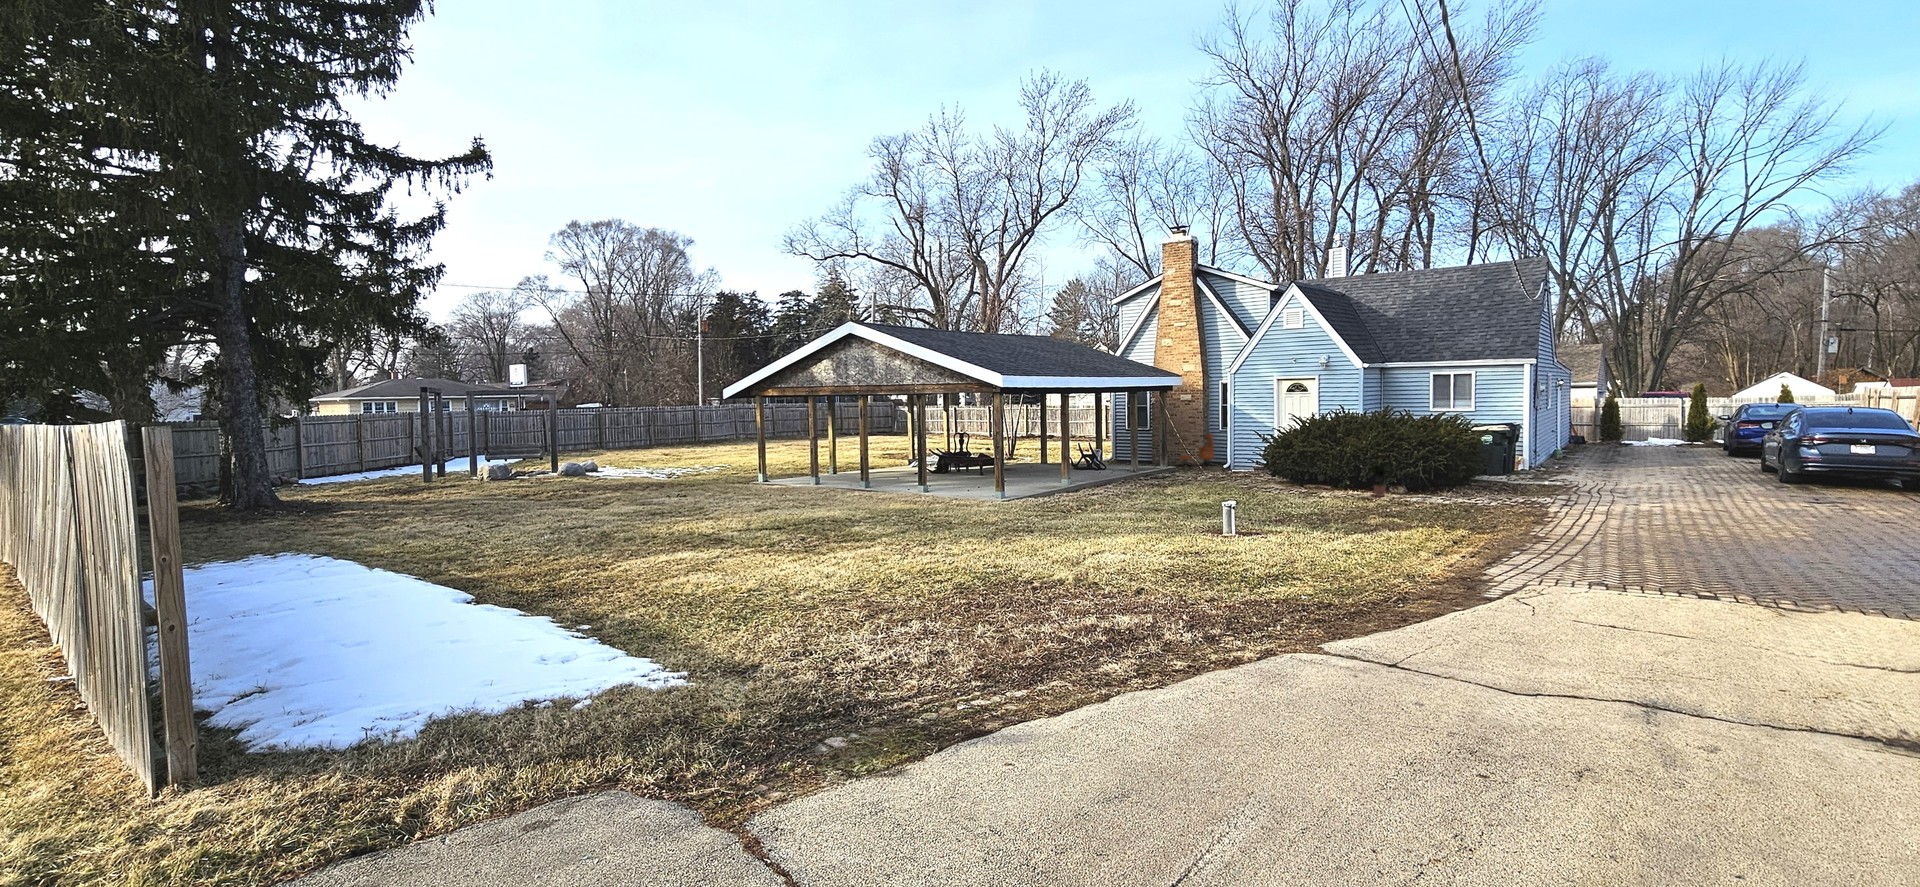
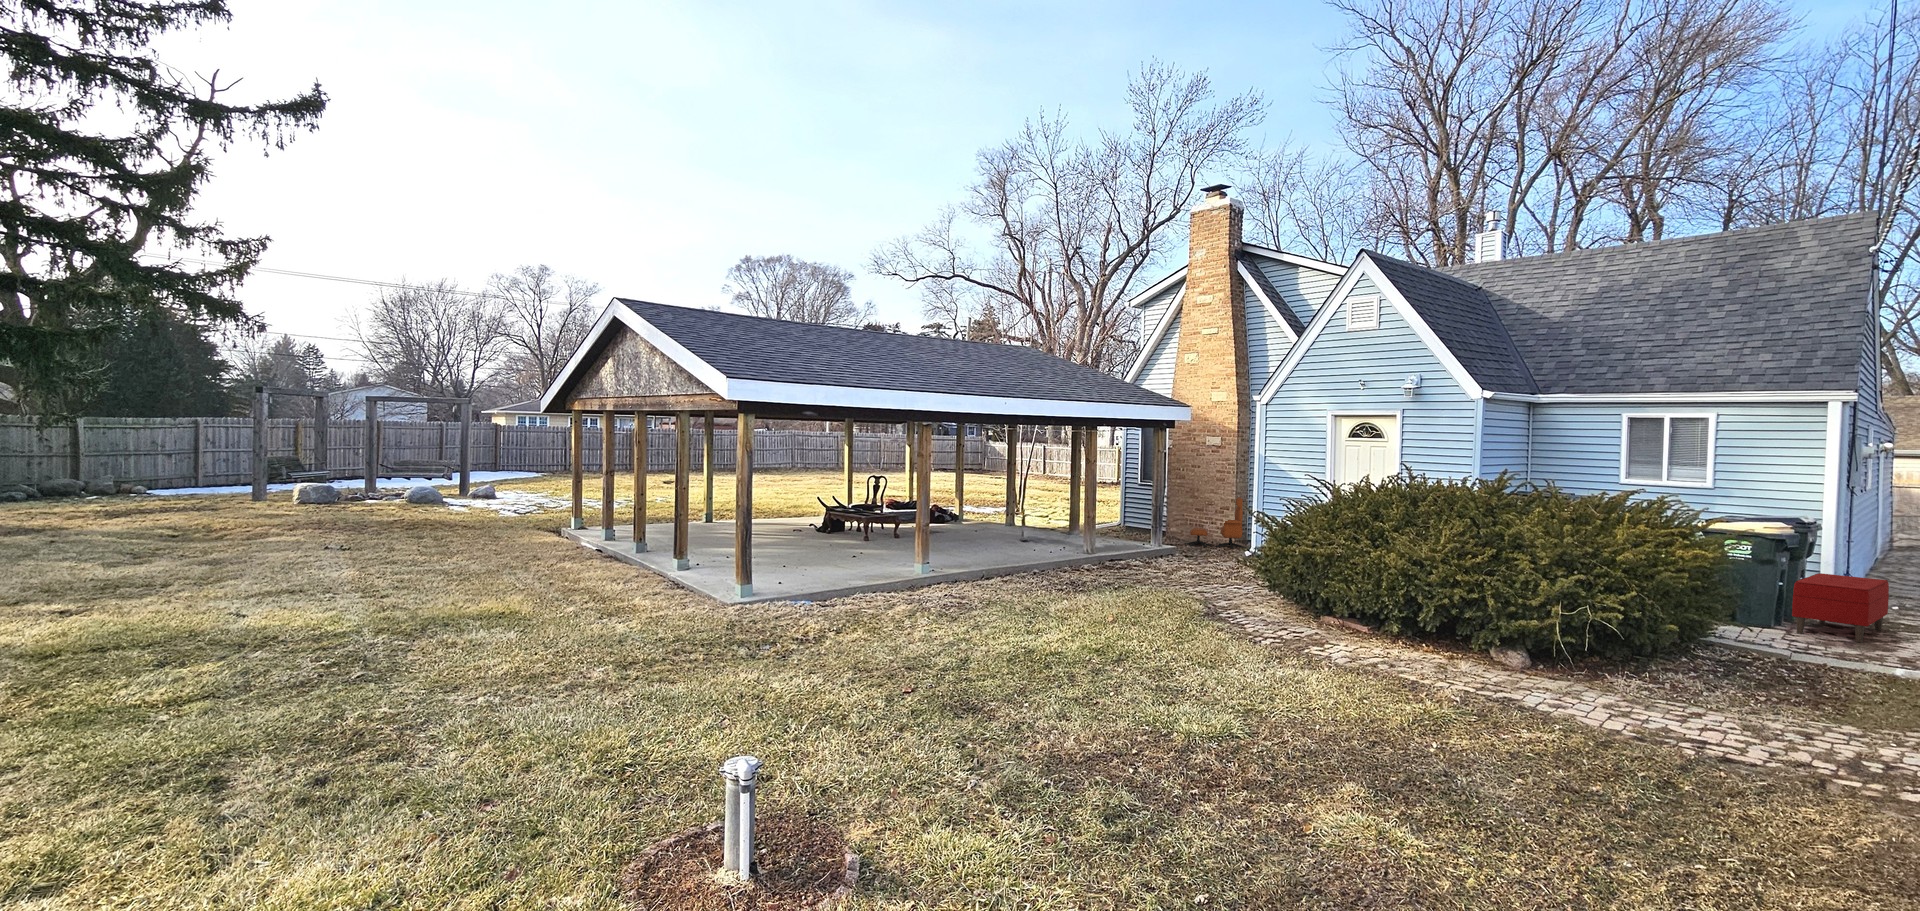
bench: none [1511,450,1551,480] -> present [1792,573,1889,643]
potted plant: present [1371,463,1391,497] -> none [1432,582,1494,667]

